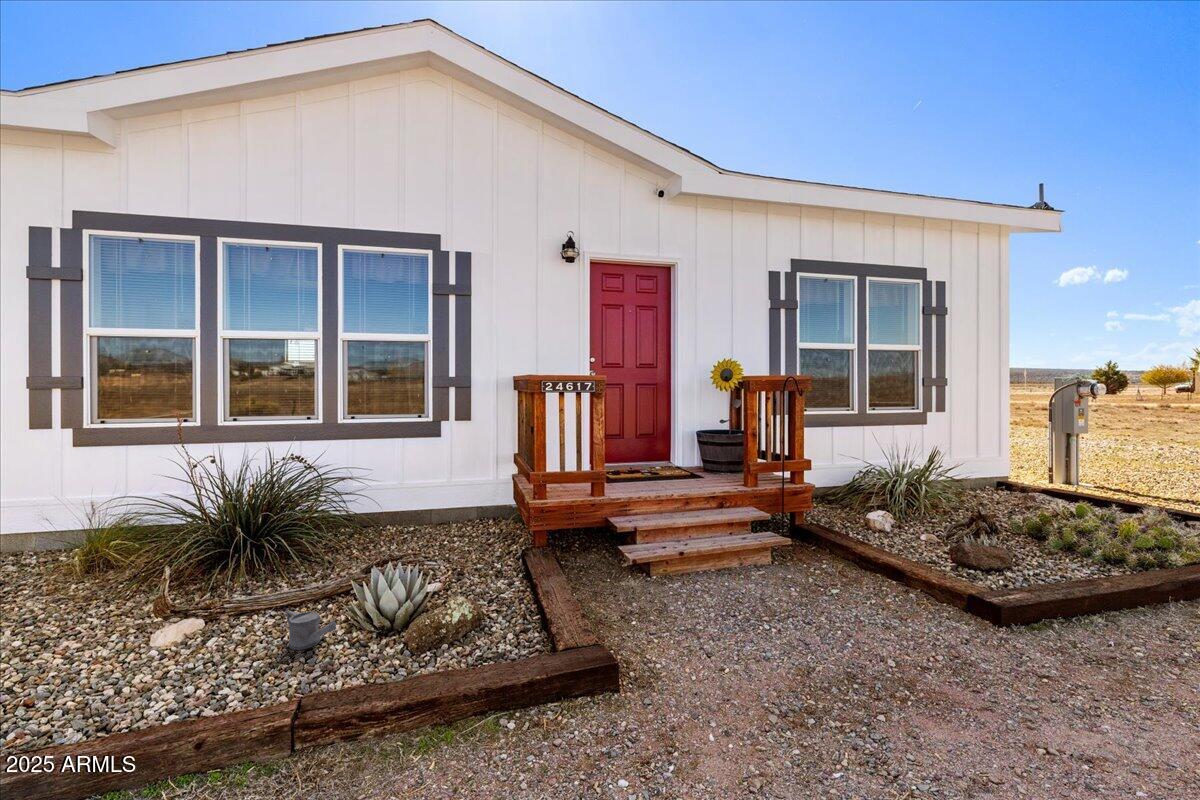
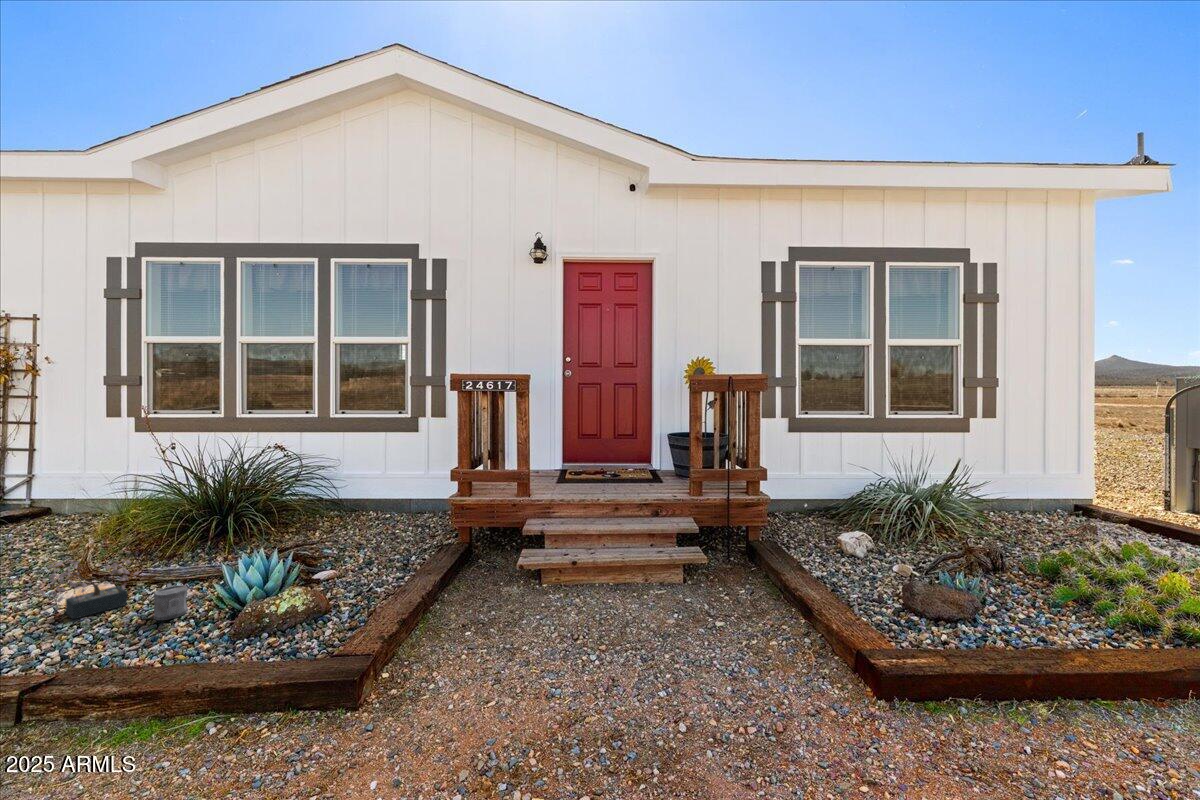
decorative plant: none [153,592,240,661] -> present [41,560,138,619]

